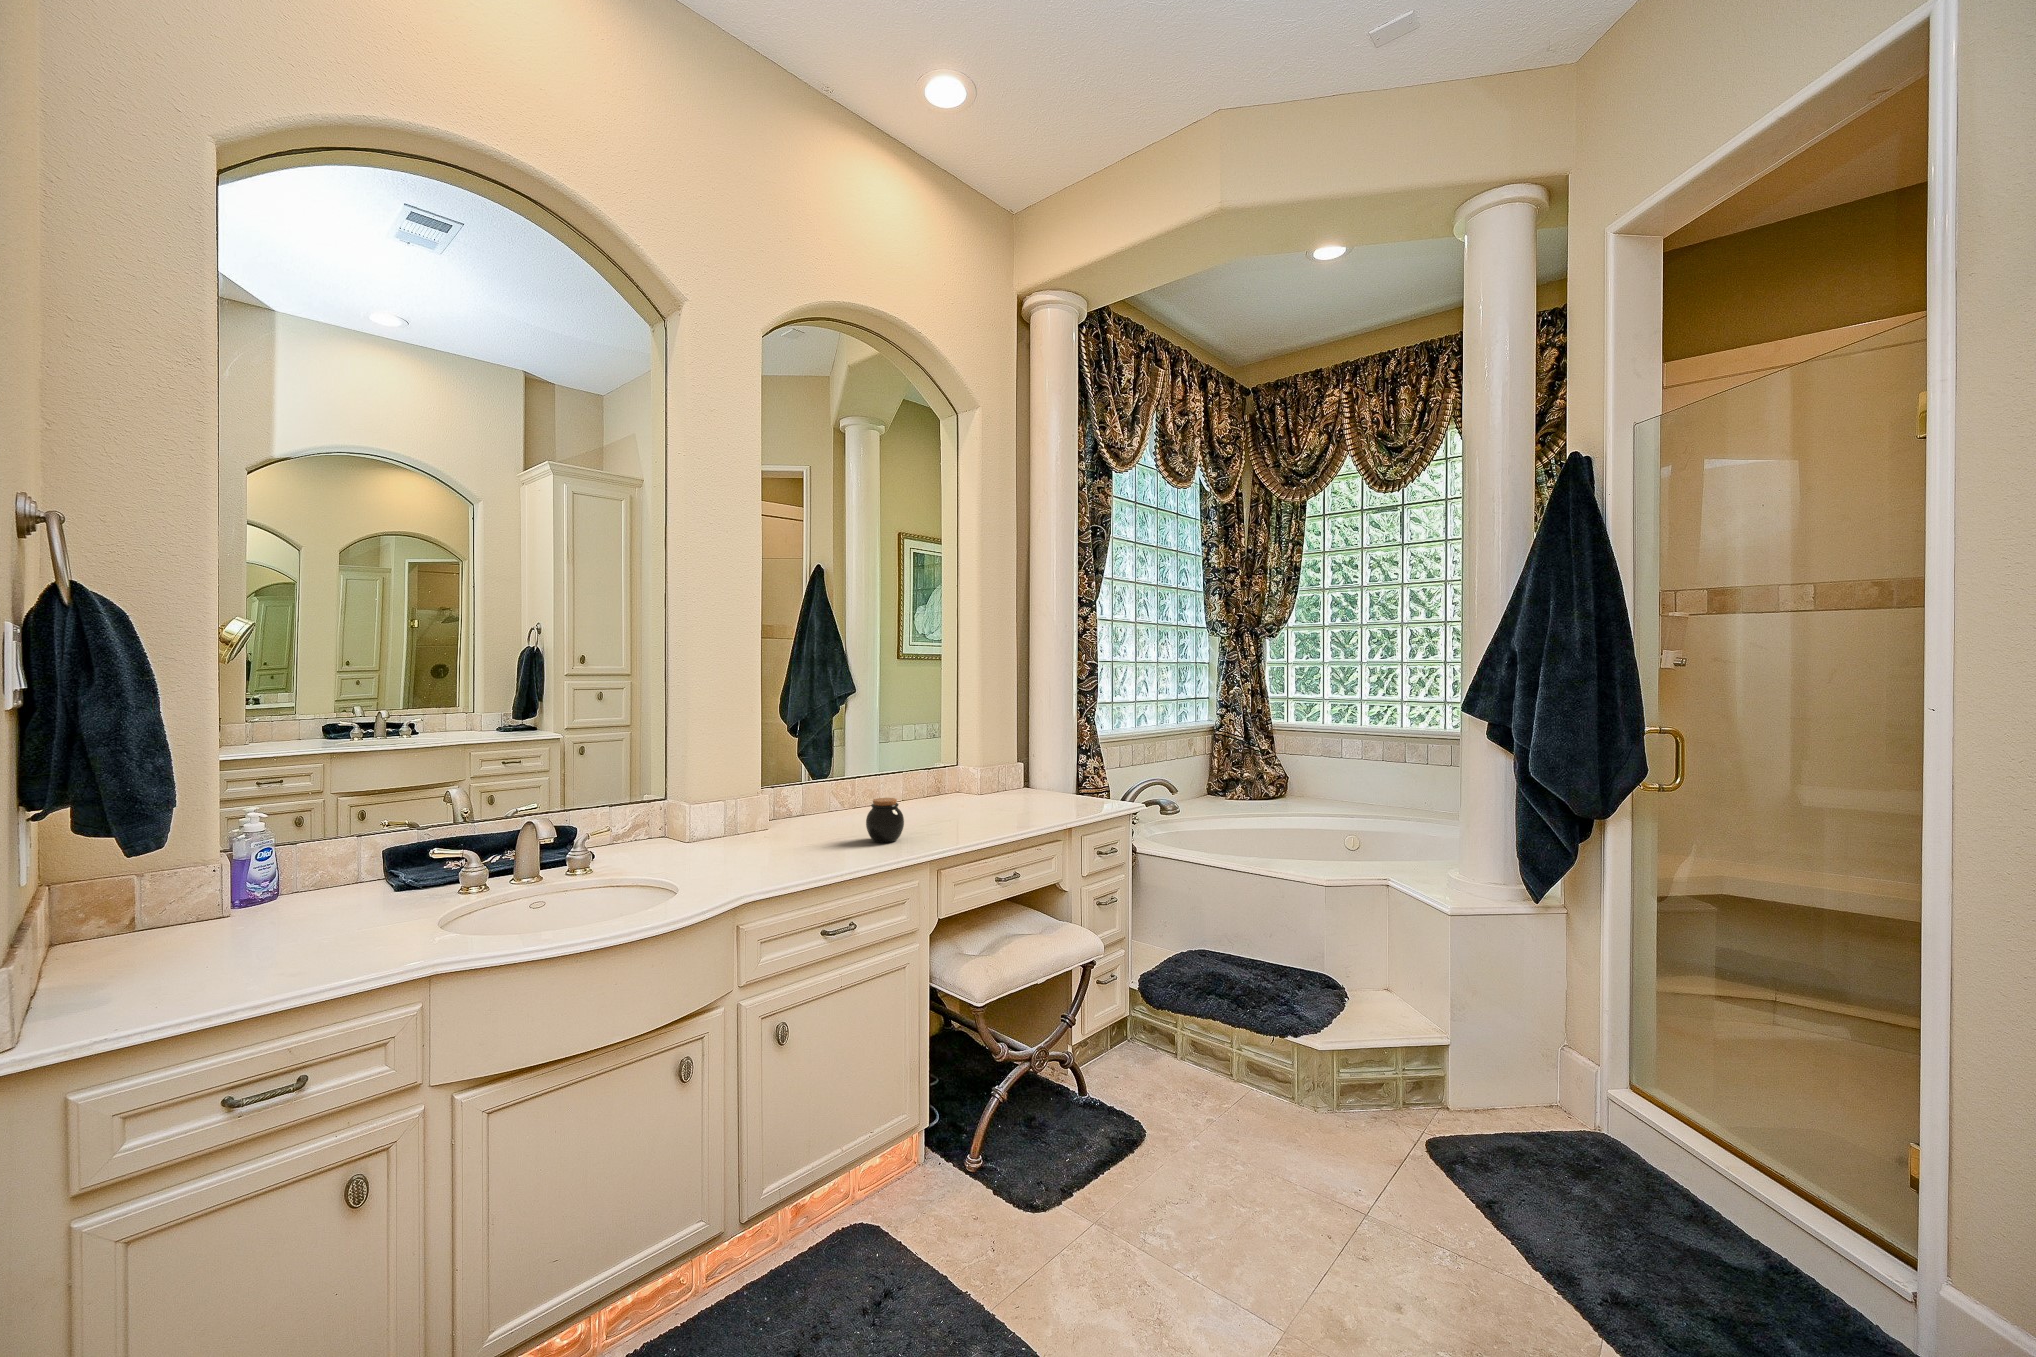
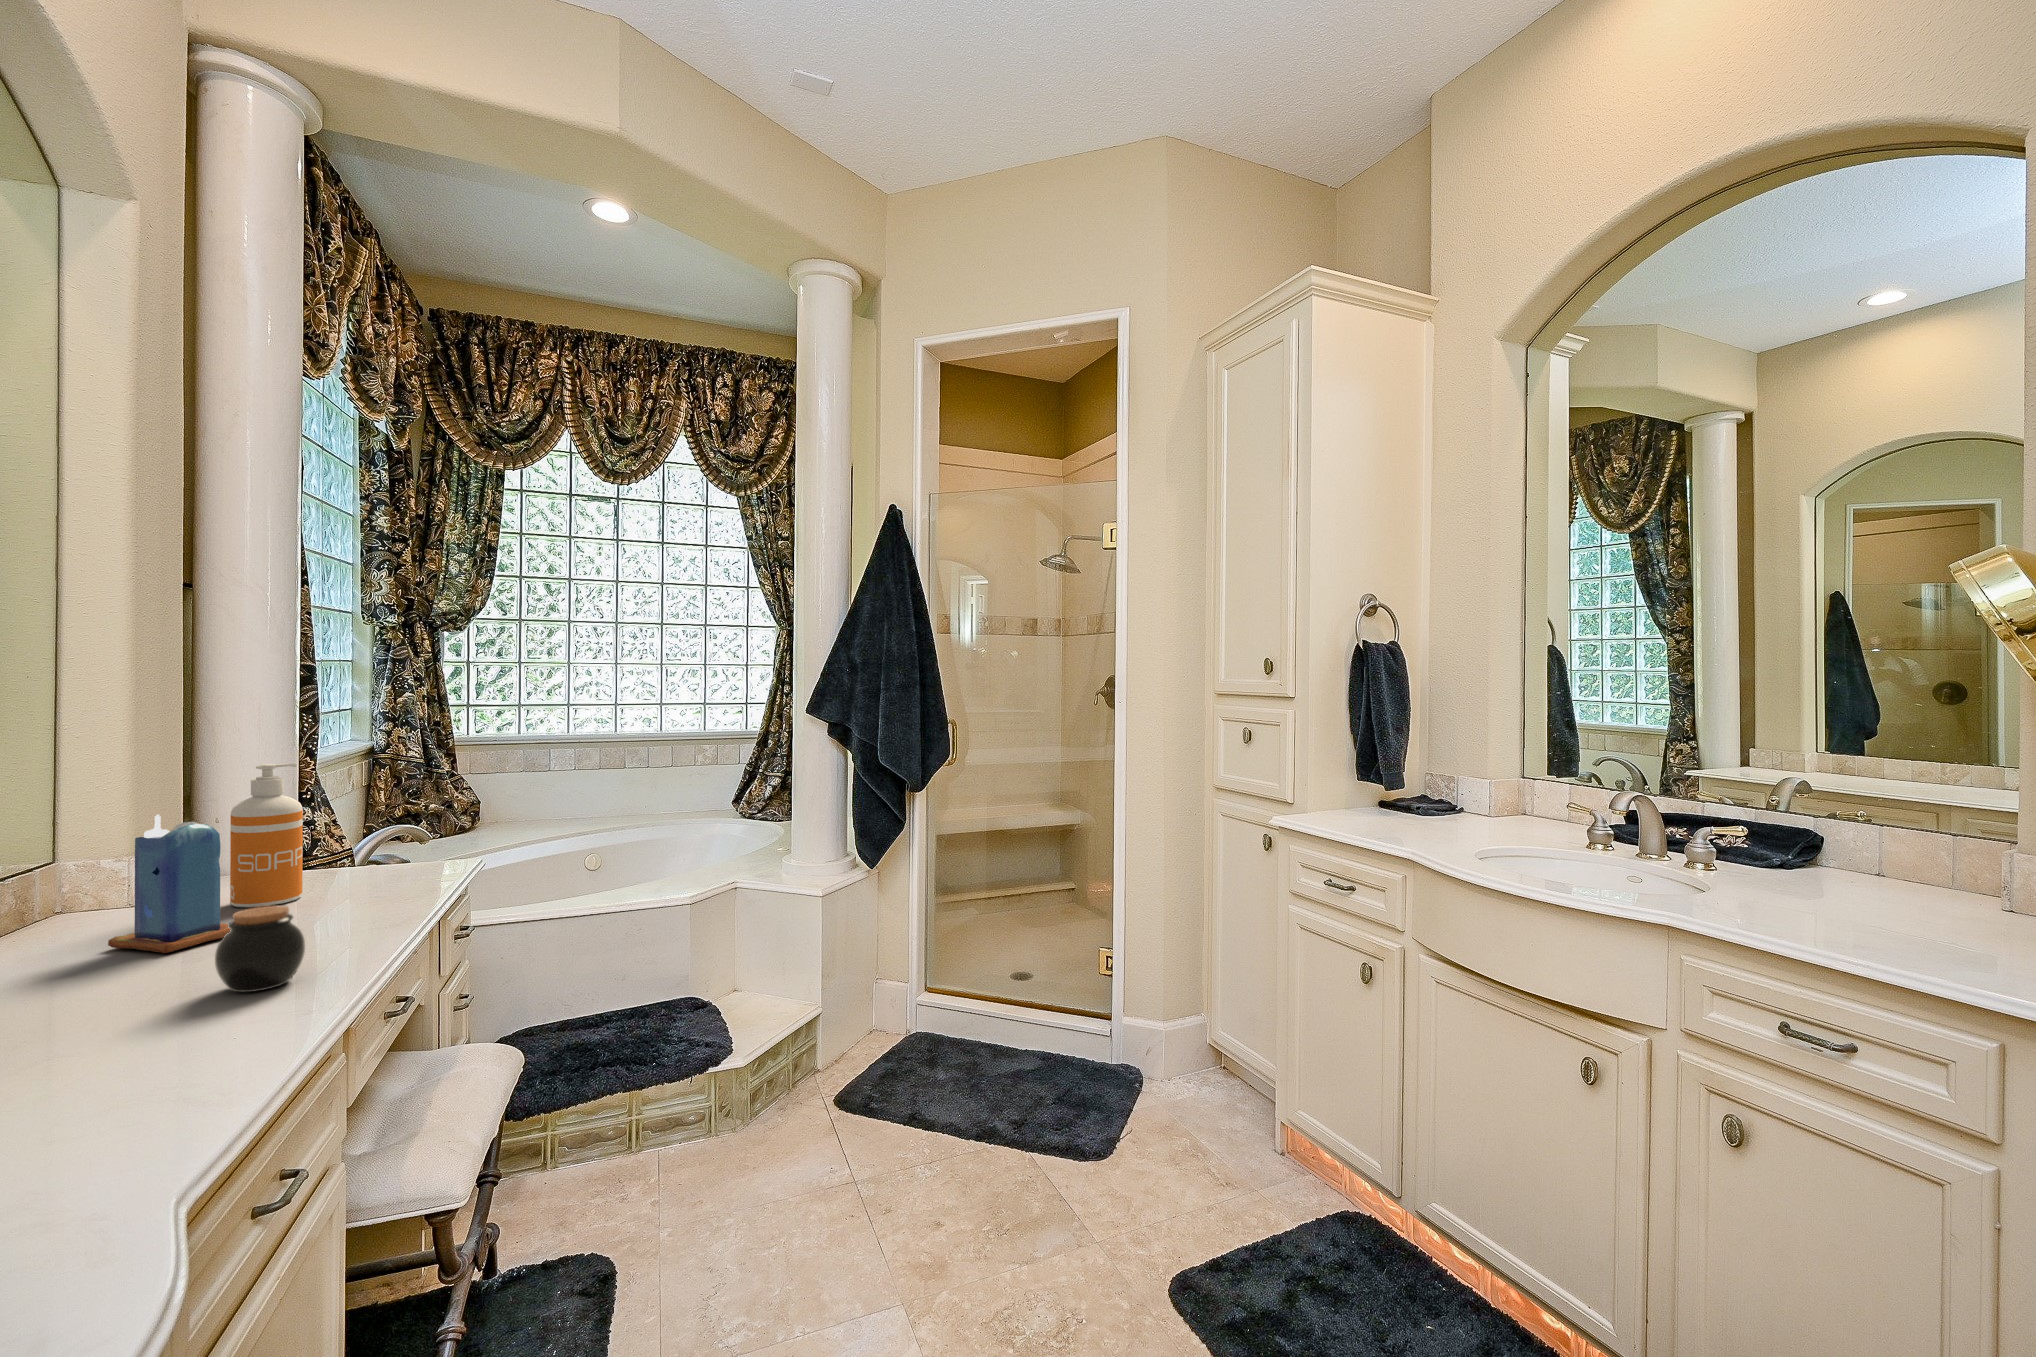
soap dispenser: none [978,724,1012,807] -> present [230,763,303,907]
candle: none [906,745,946,818] -> present [108,814,231,953]

